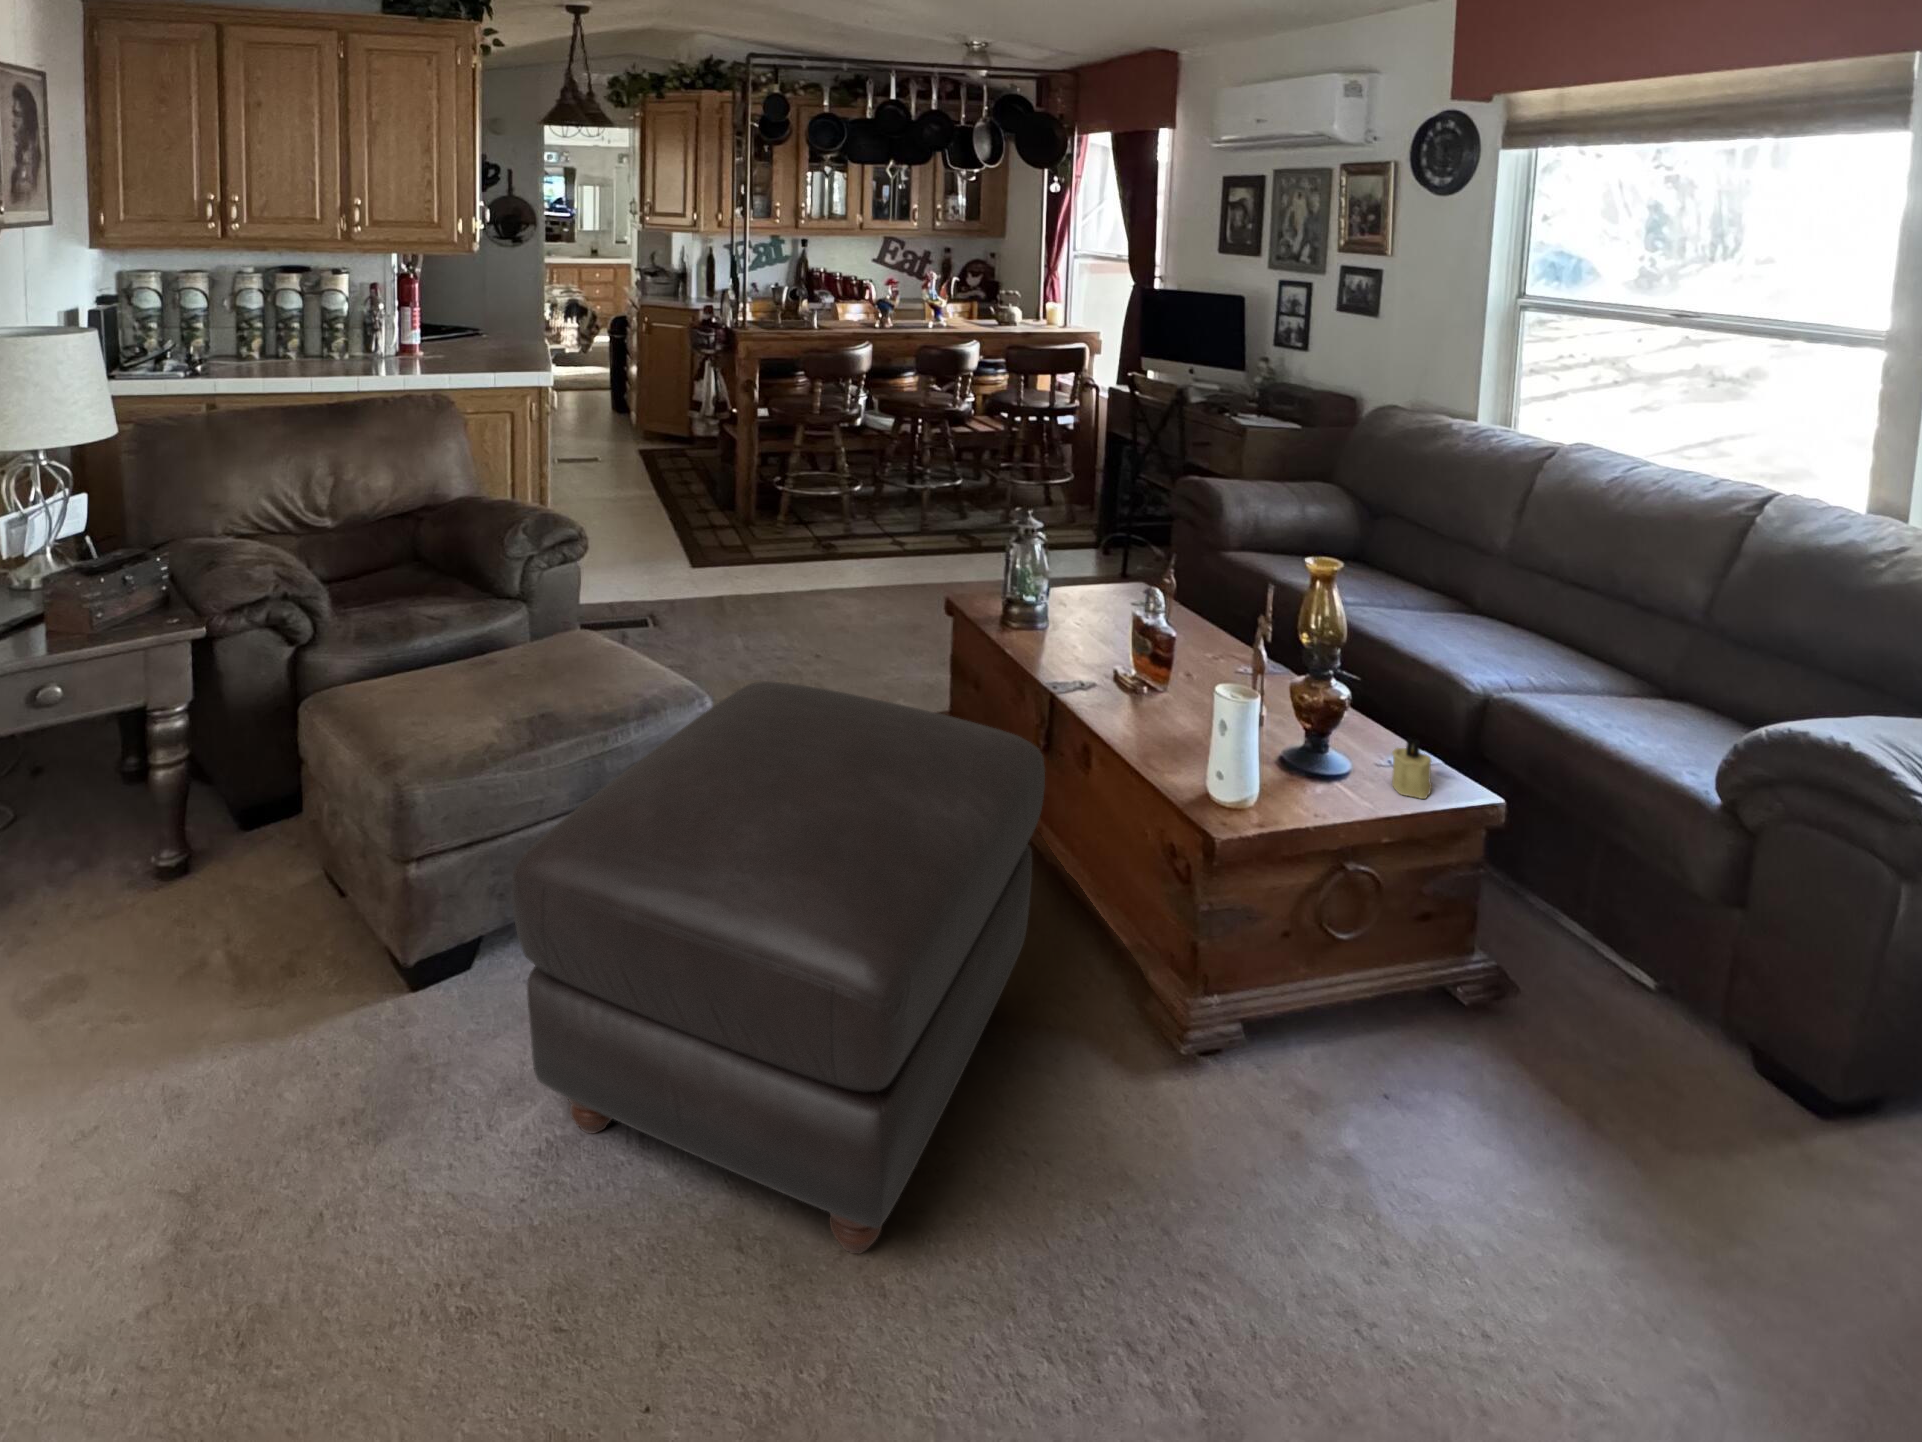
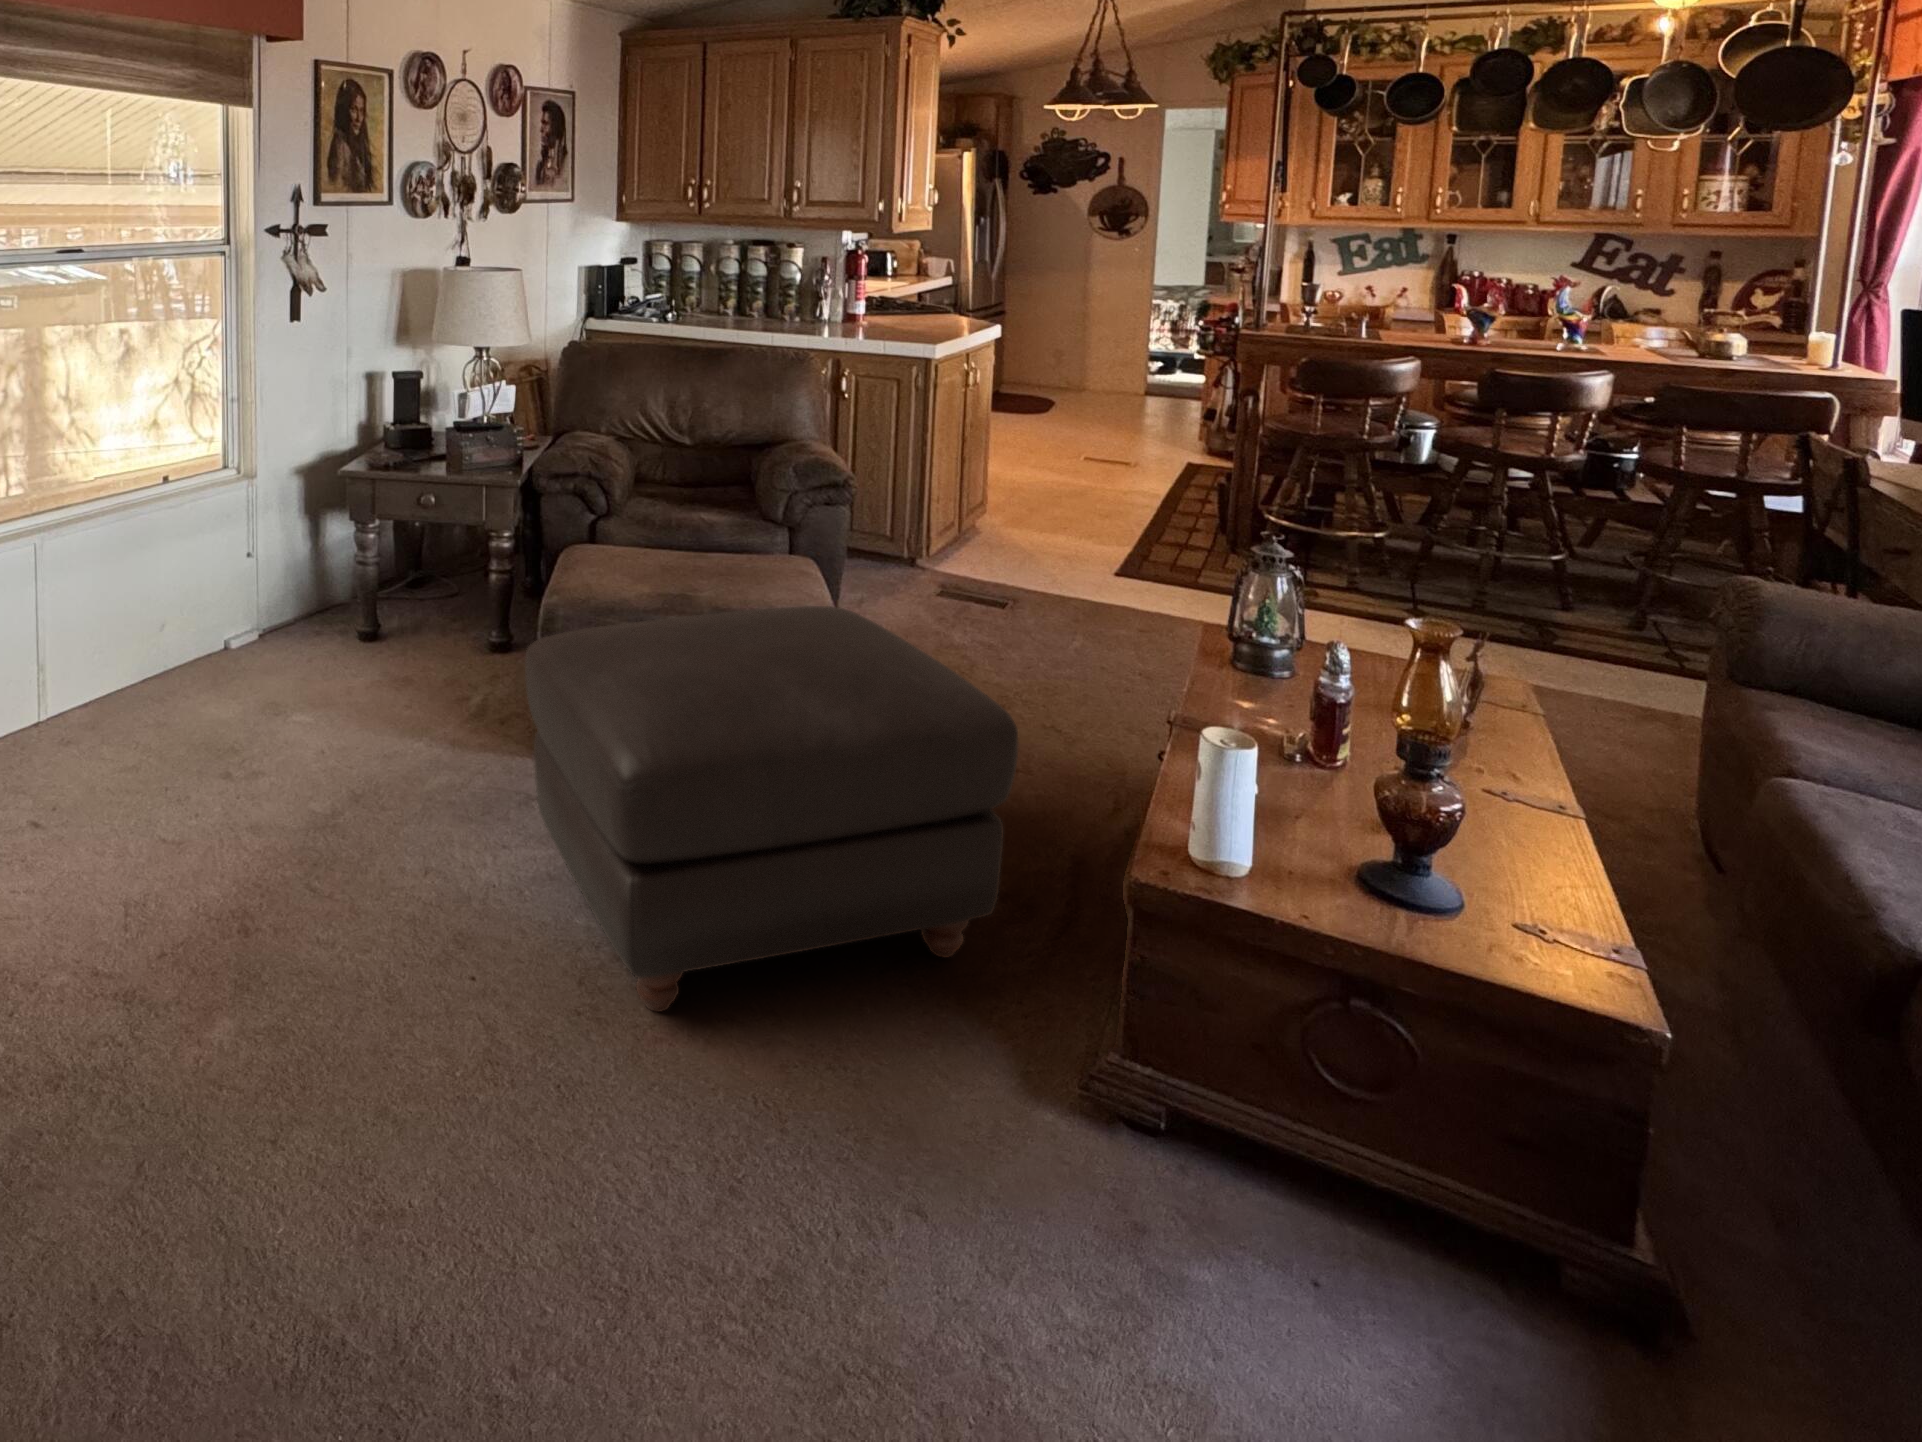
candle: present [1392,738,1432,799] -> none [1479,869,1550,953]

